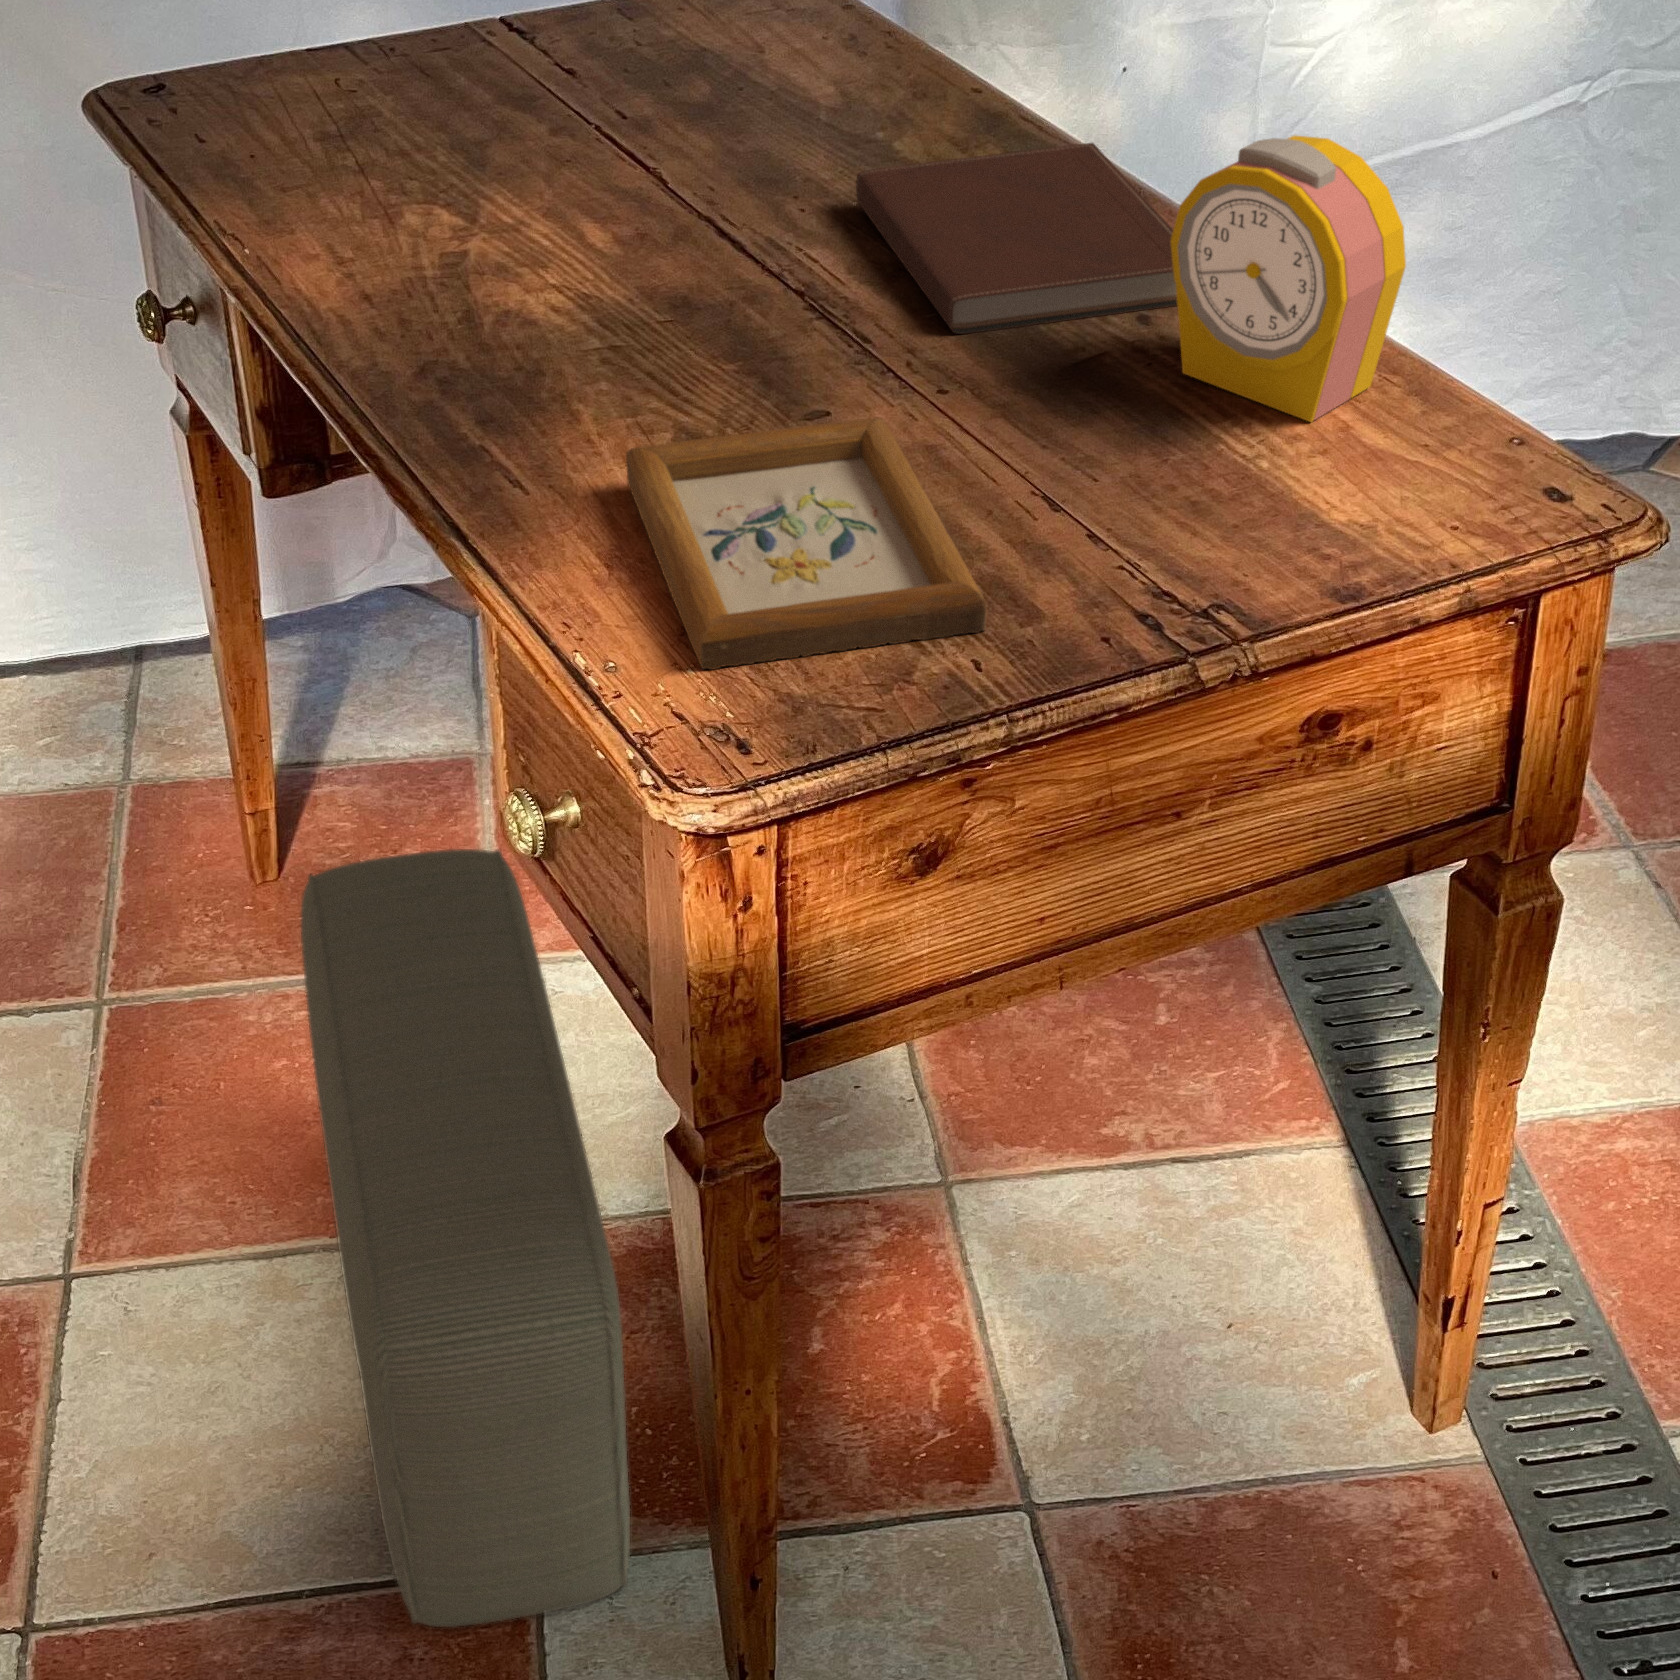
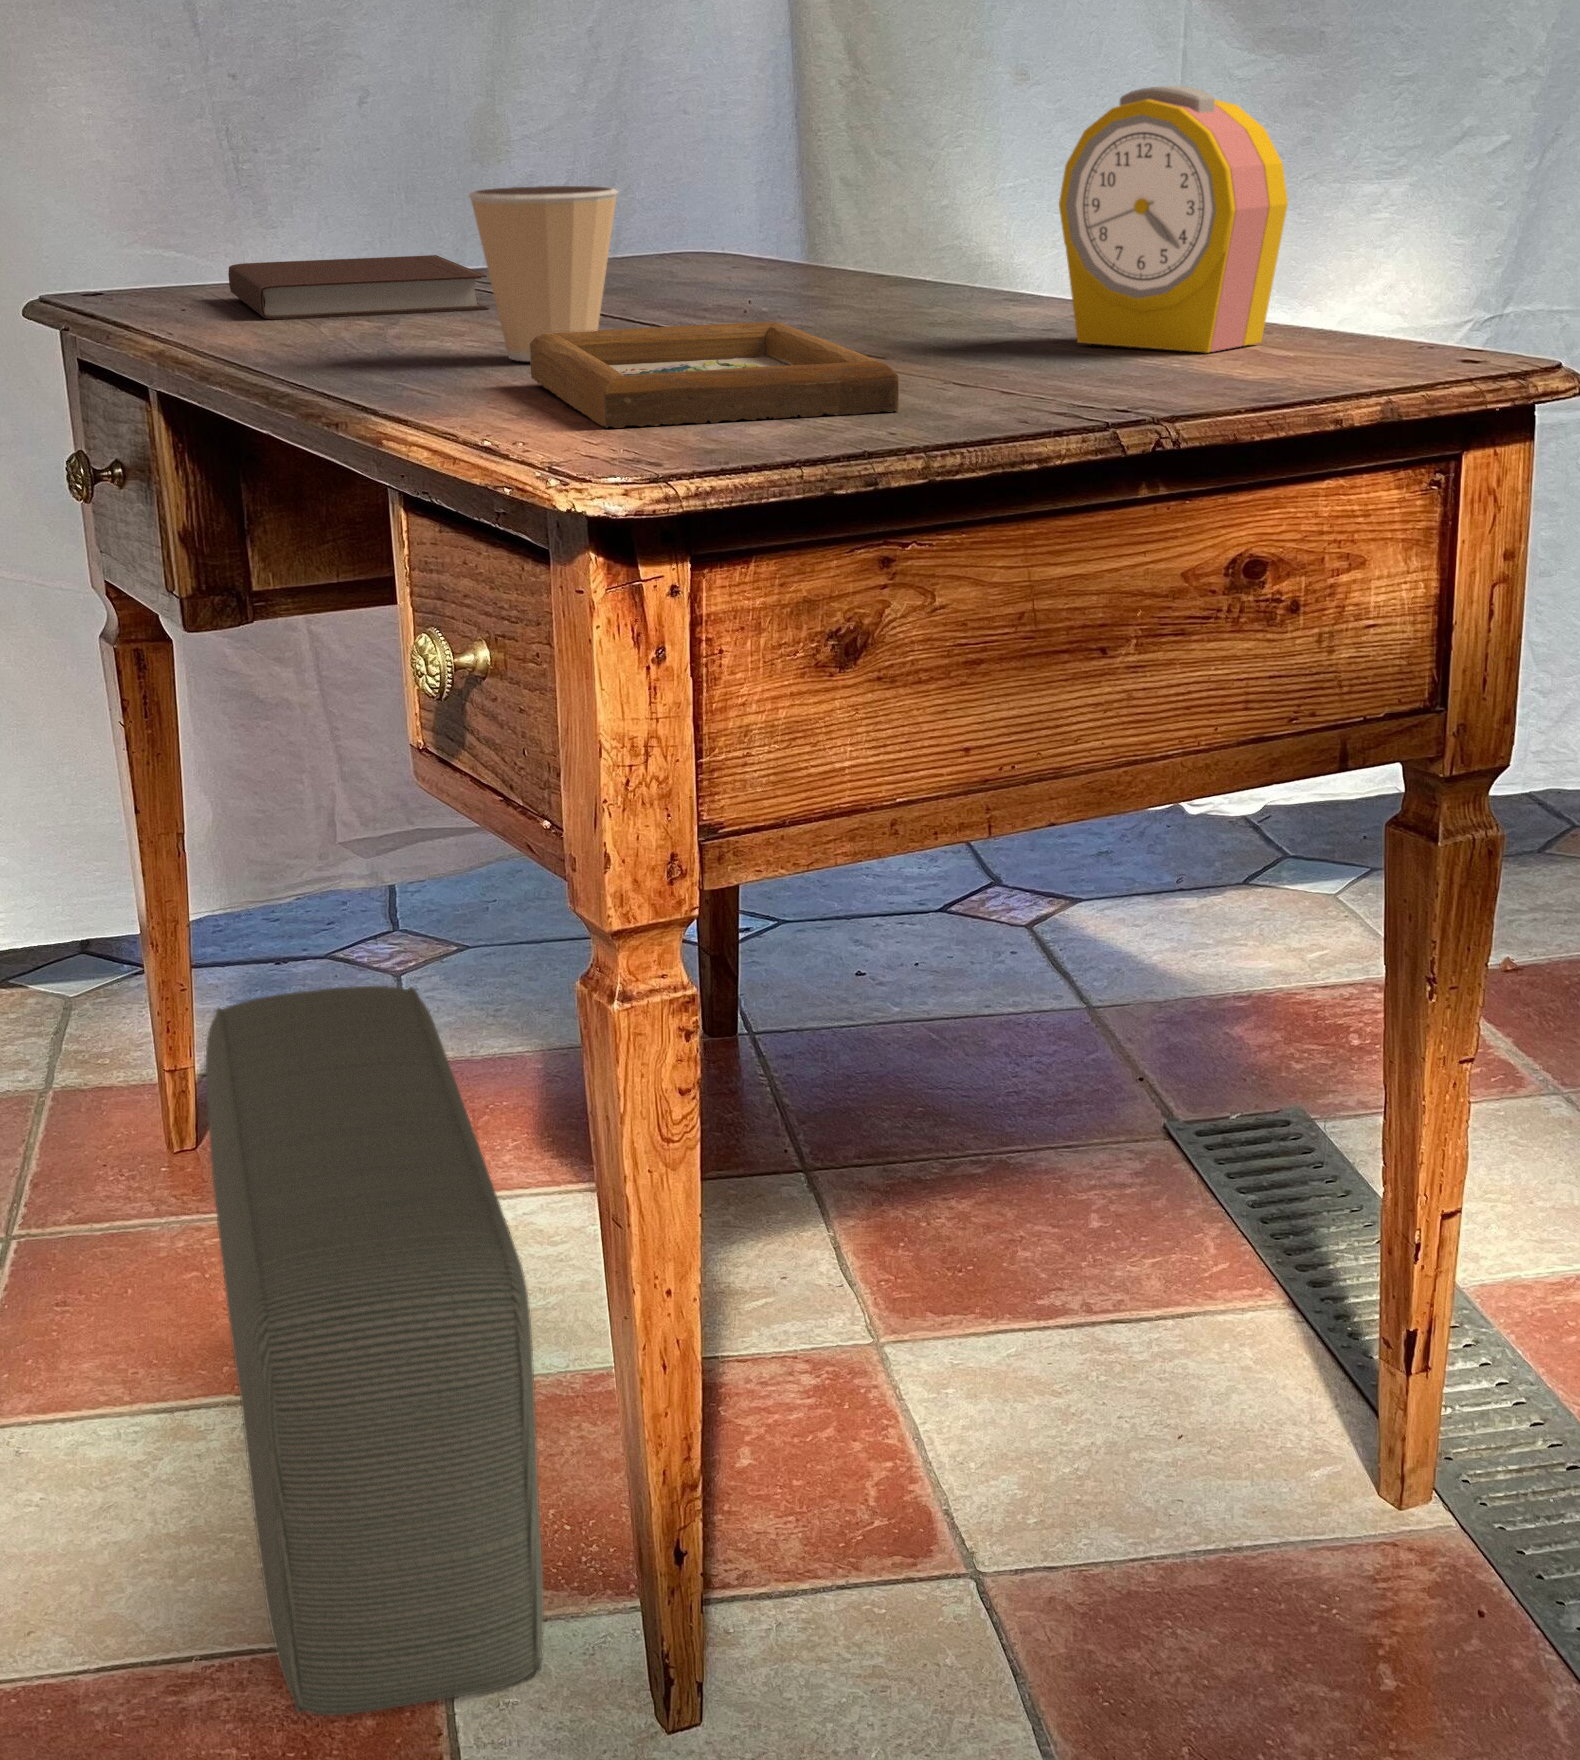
notebook: present [856,143,1177,334] -> present [228,255,489,319]
coffee cup: none [562,196,717,397] -> present [469,186,618,361]

